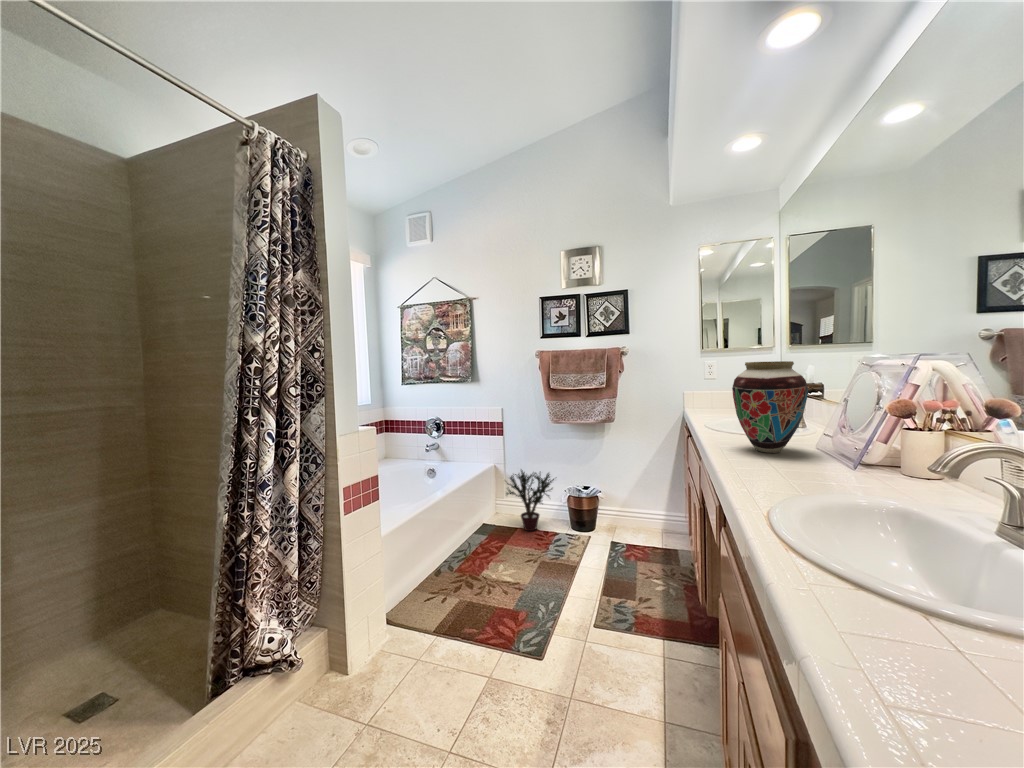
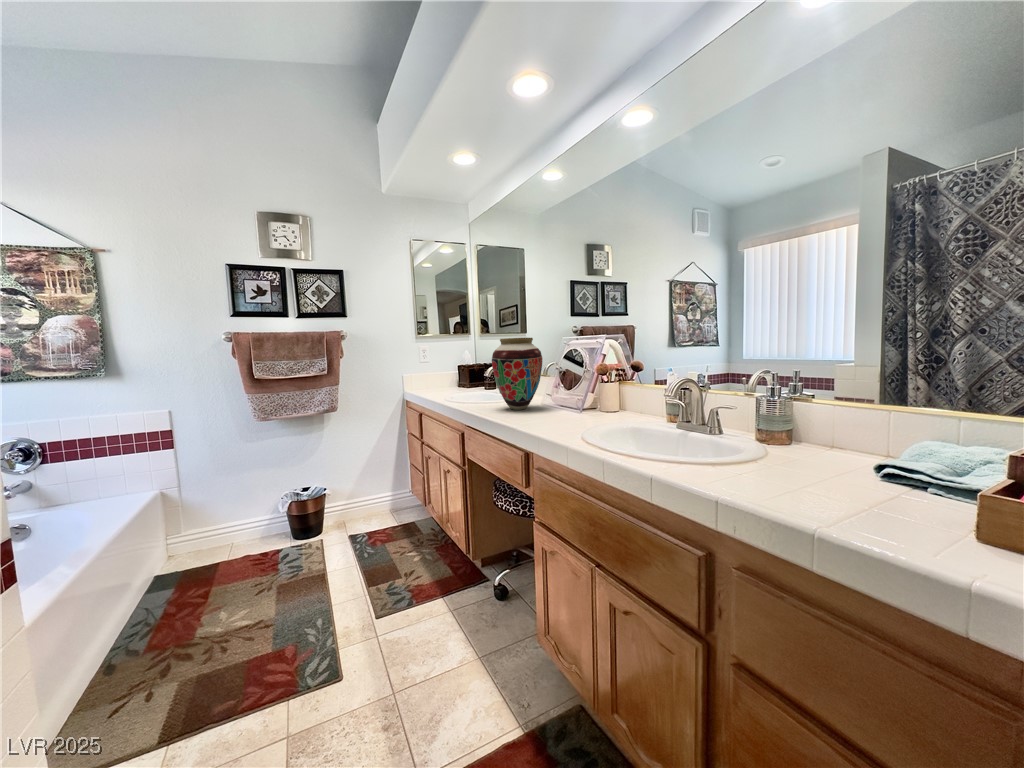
potted plant: present [506,470,554,531] -> none [191,480,270,561]

